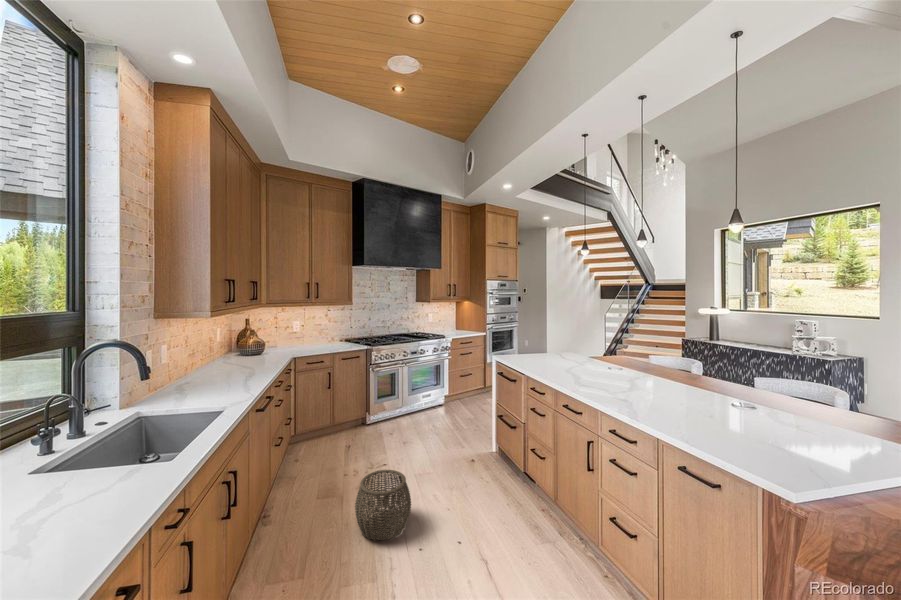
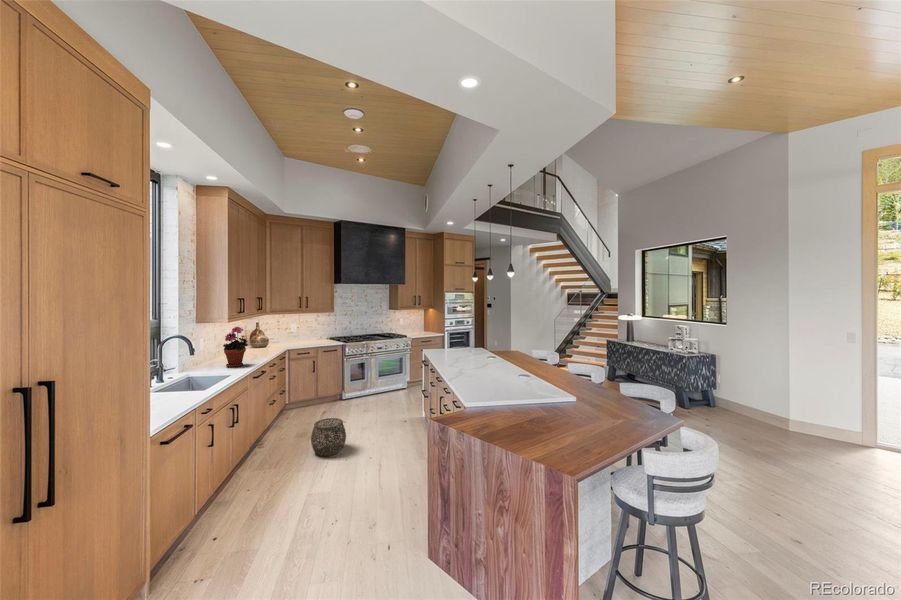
potted plant: none [202,324,247,395] -> present [223,327,248,367]

